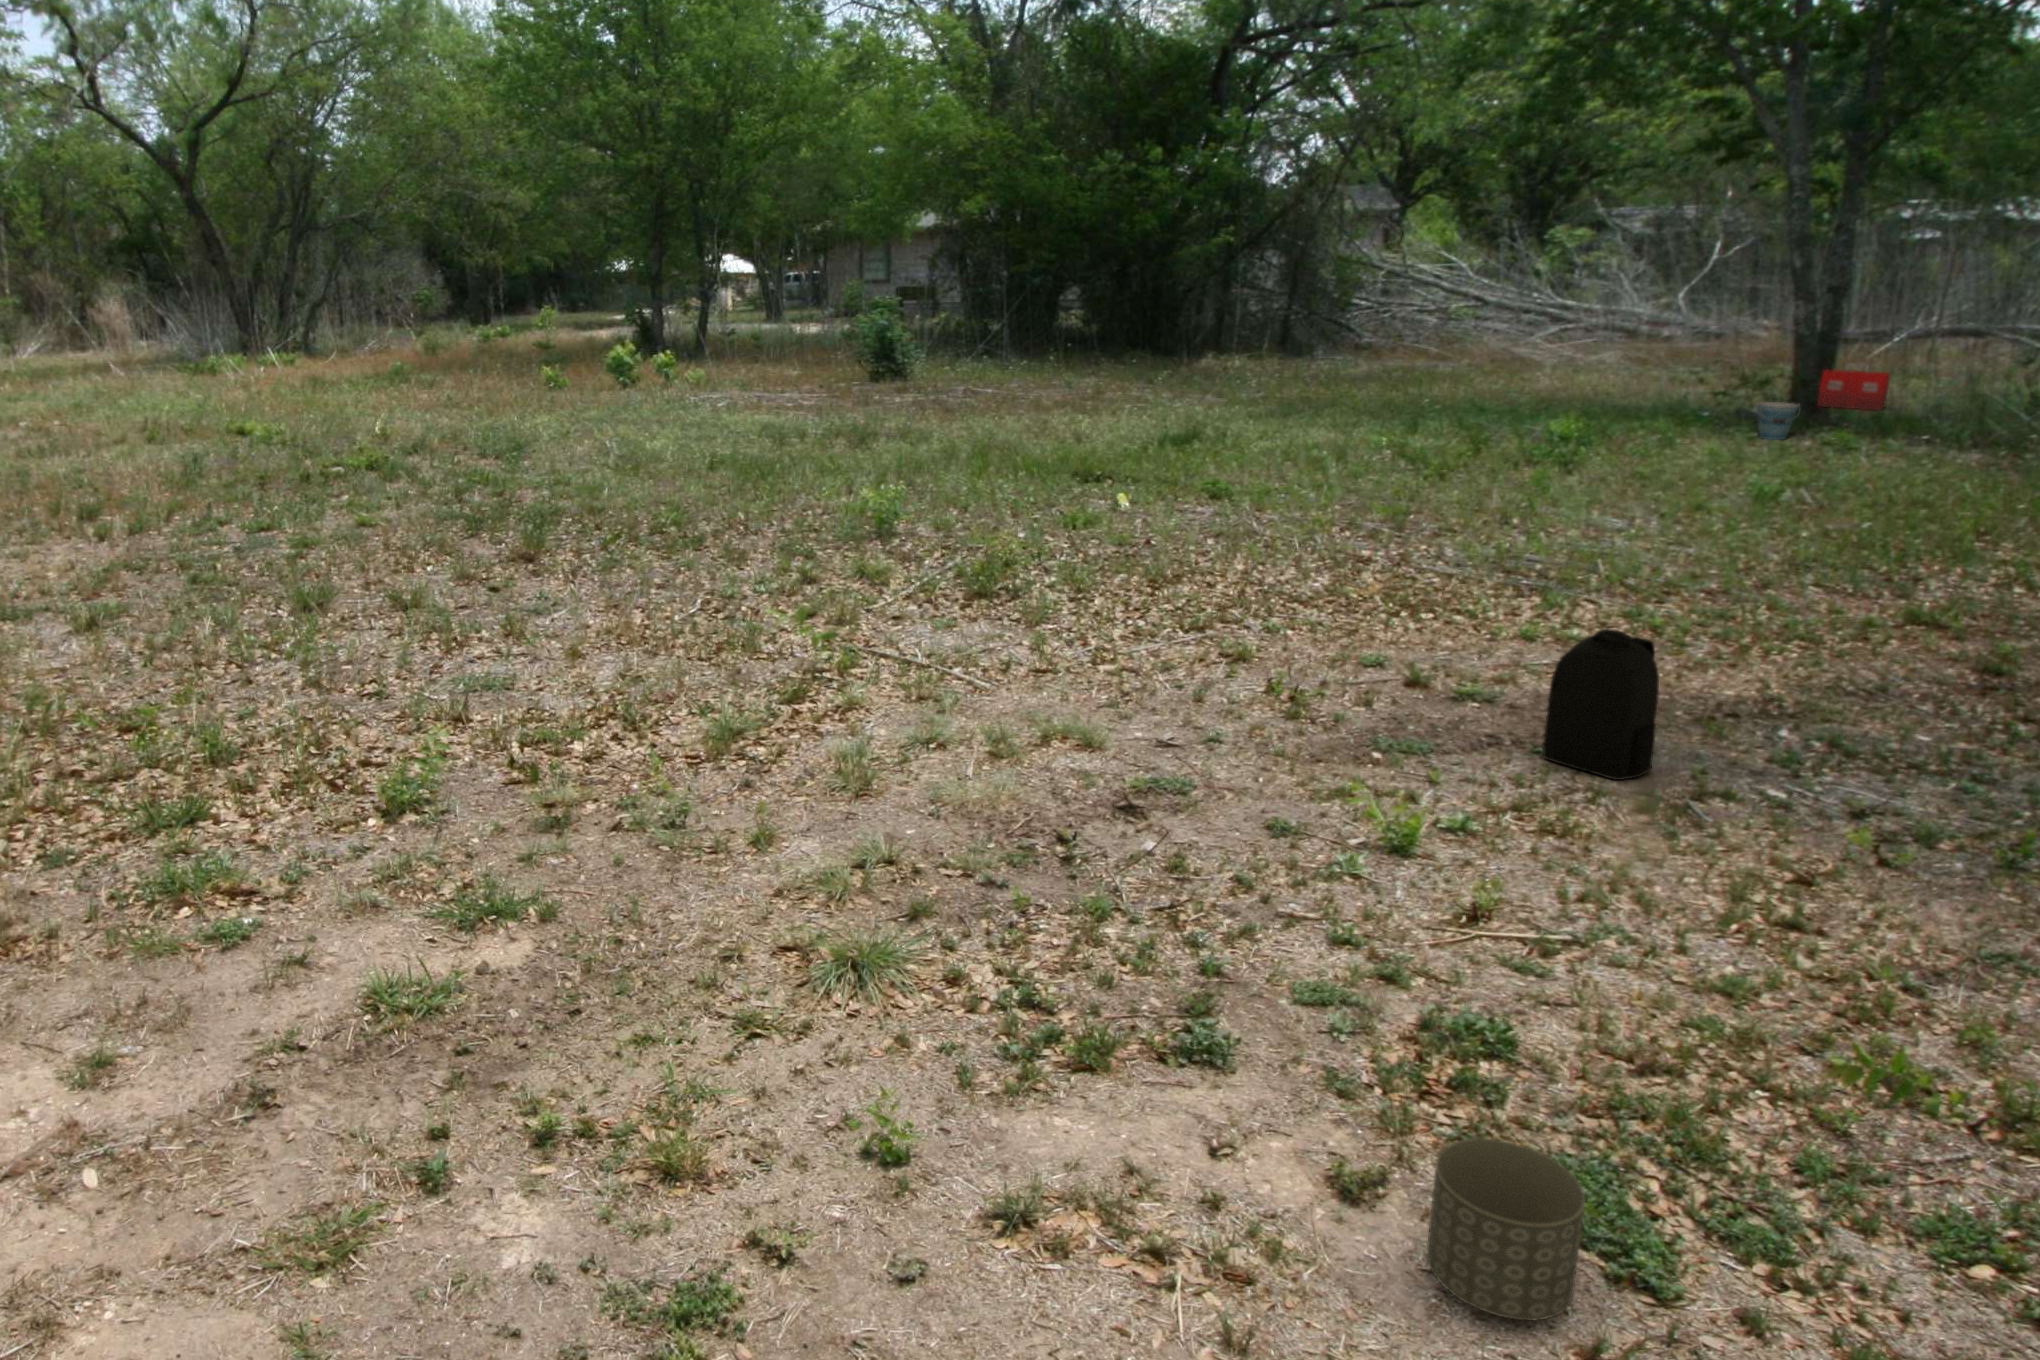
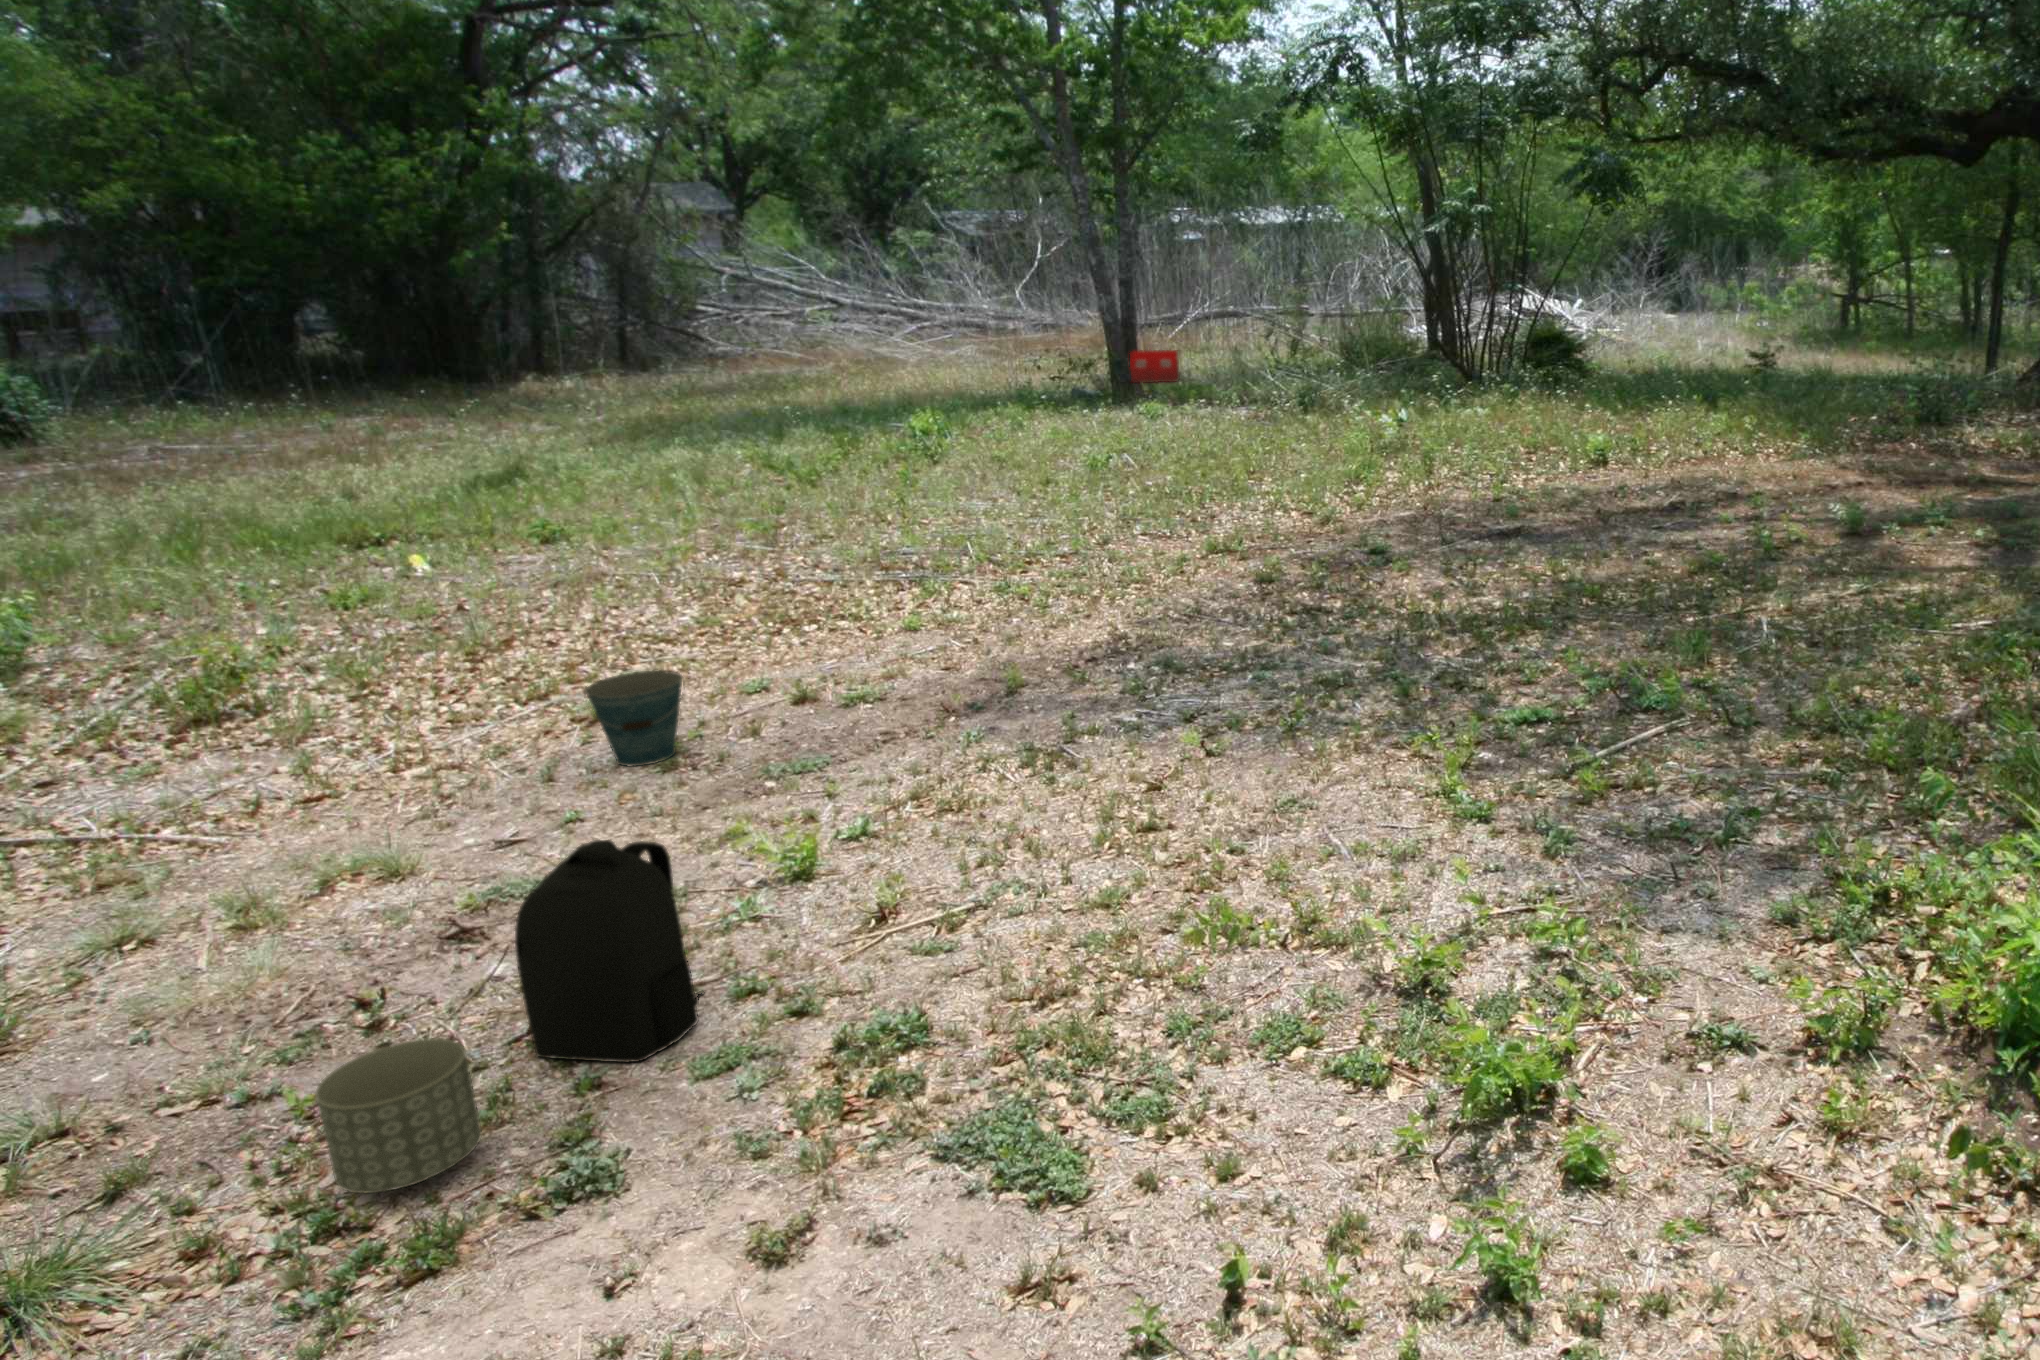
bucket: present [1756,402,1799,440] -> present [585,670,683,766]
backpack: present [1543,629,1659,780] -> present [515,840,703,1062]
planter: present [1427,1139,1585,1320] -> present [315,1038,482,1193]

